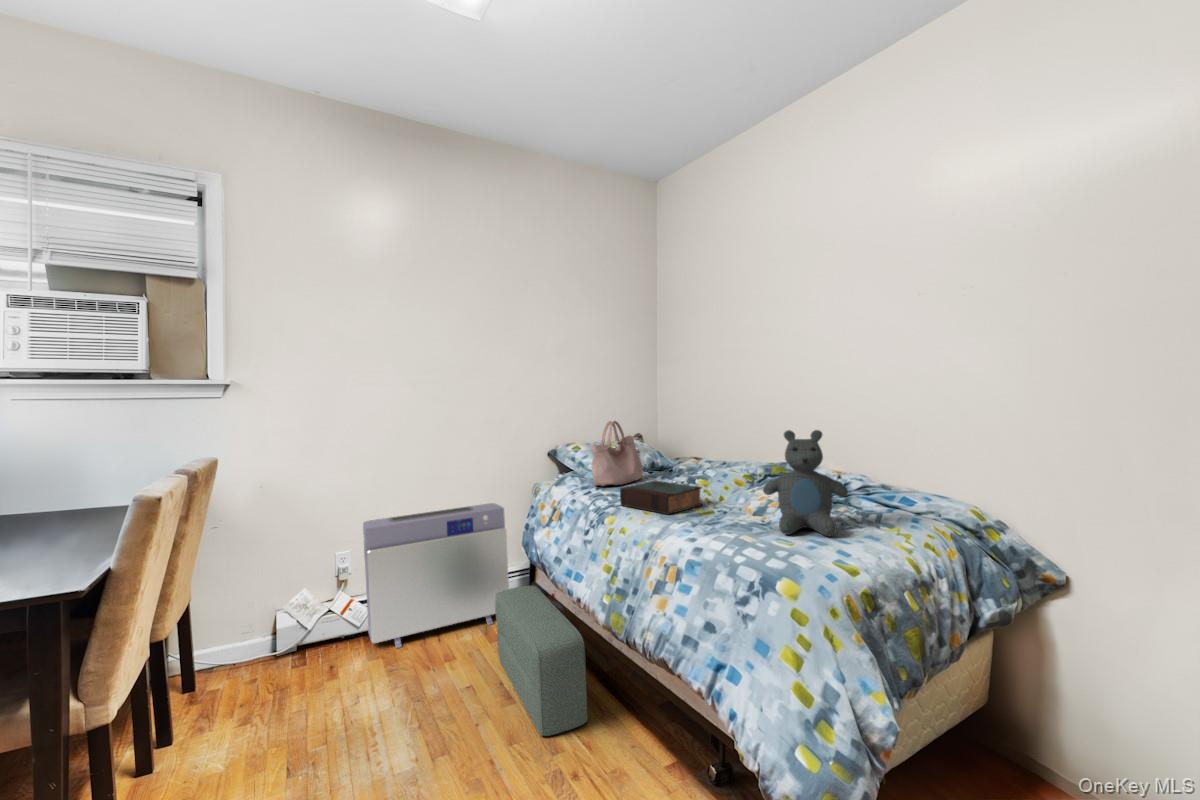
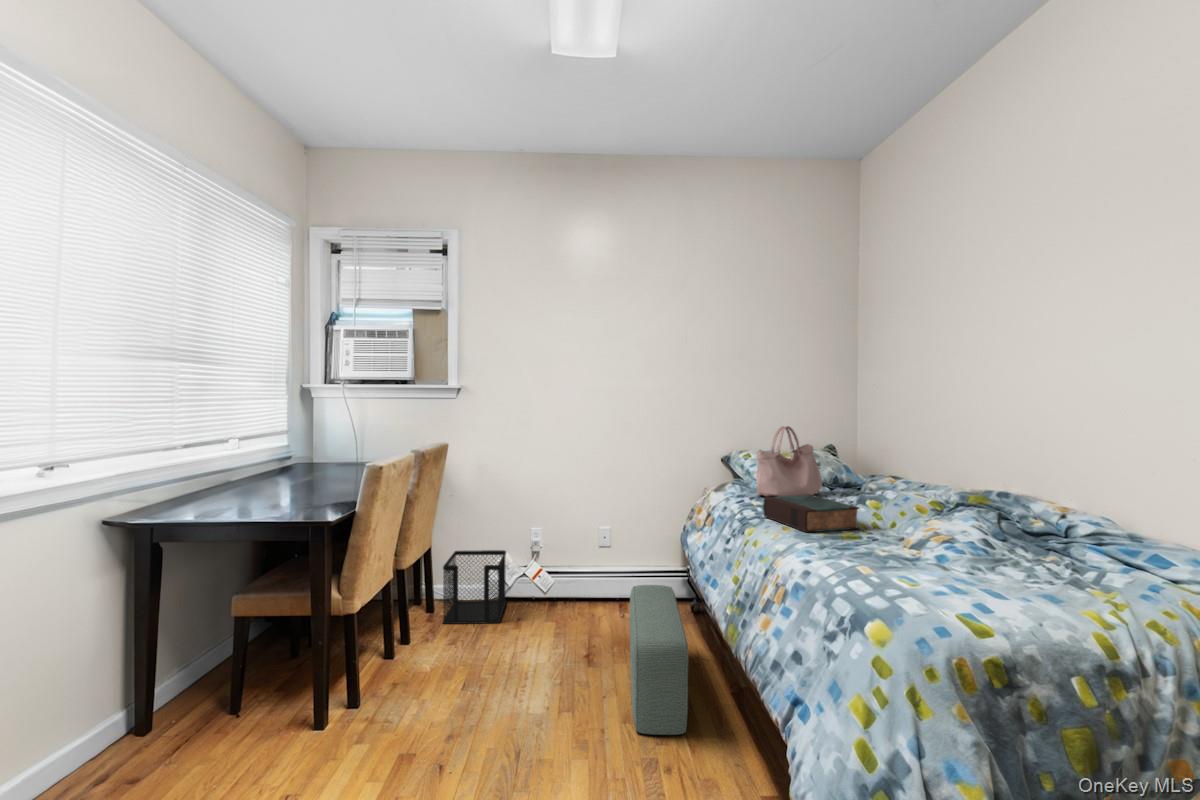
teddy bear: present [763,430,848,536] -> none [913,445,1034,585]
air purifier: present [363,503,509,648] -> none [533,501,663,621]
wastebasket: none [255,583,333,685] -> present [443,550,506,624]

